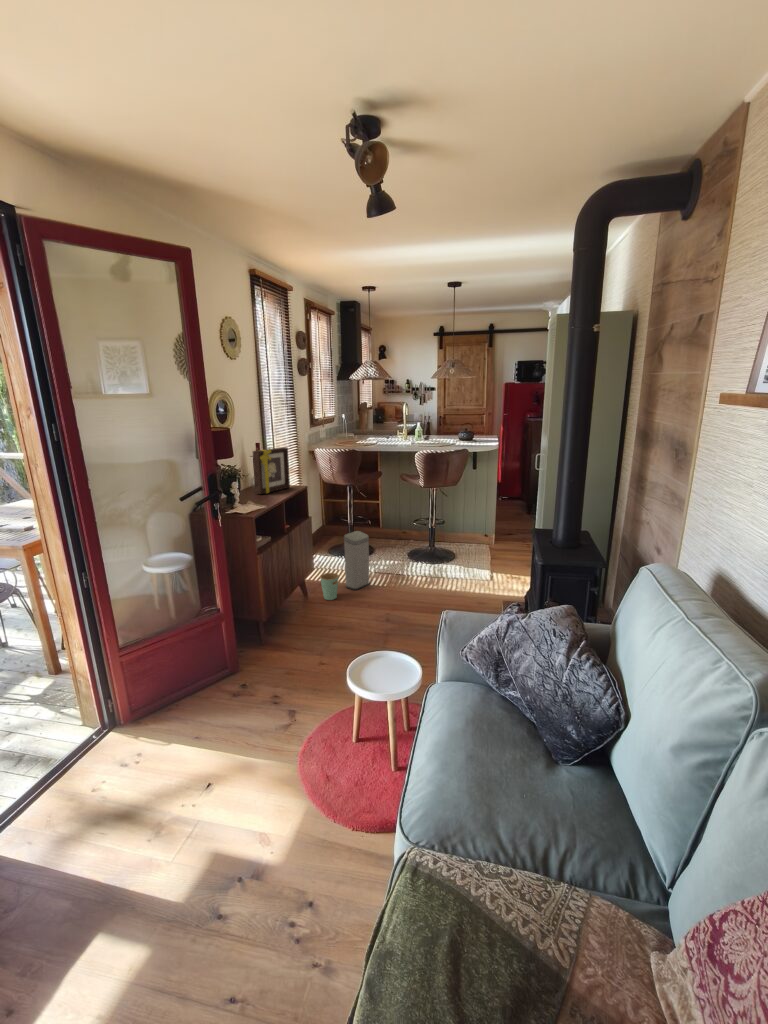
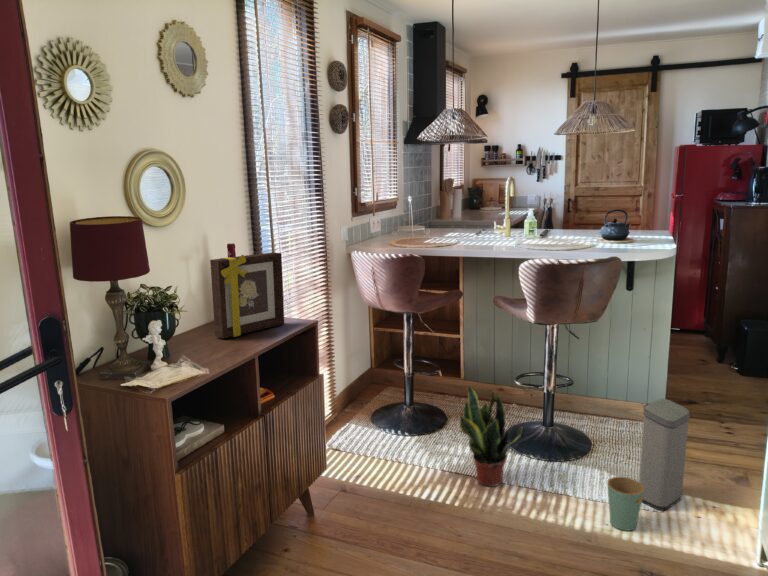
potted plant: none [385,521,420,577] -> present [460,386,522,486]
trash can: present [320,531,369,600] -> present [607,399,690,531]

